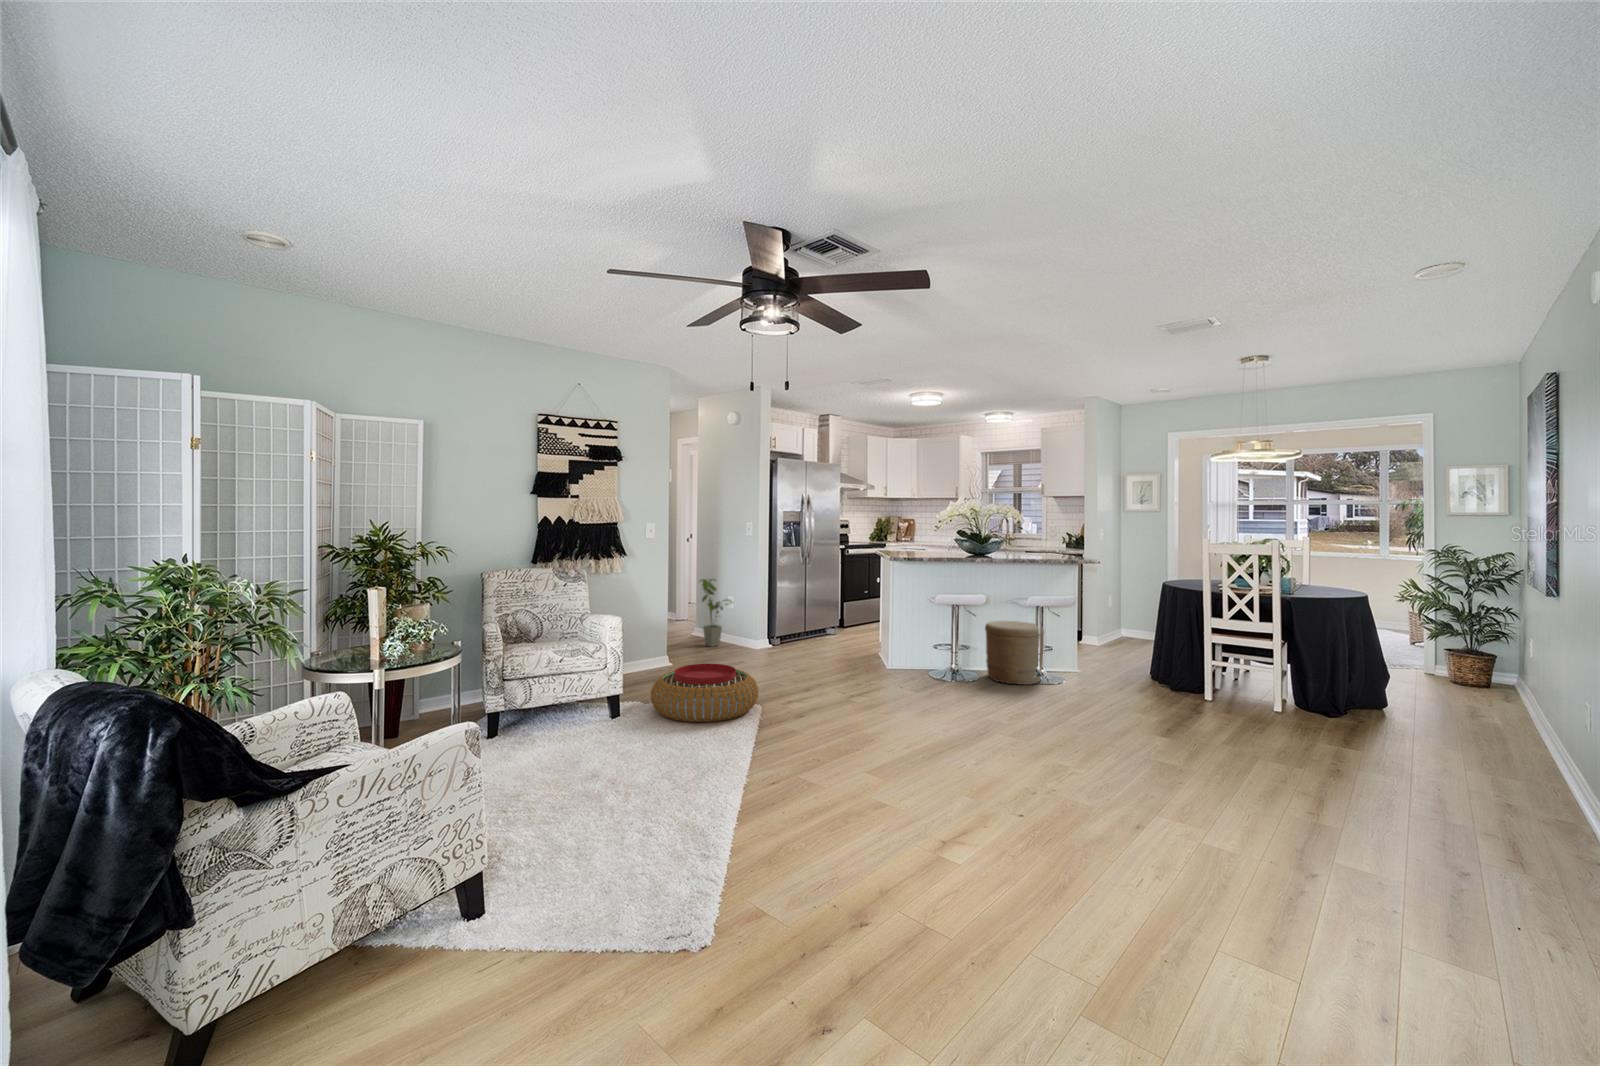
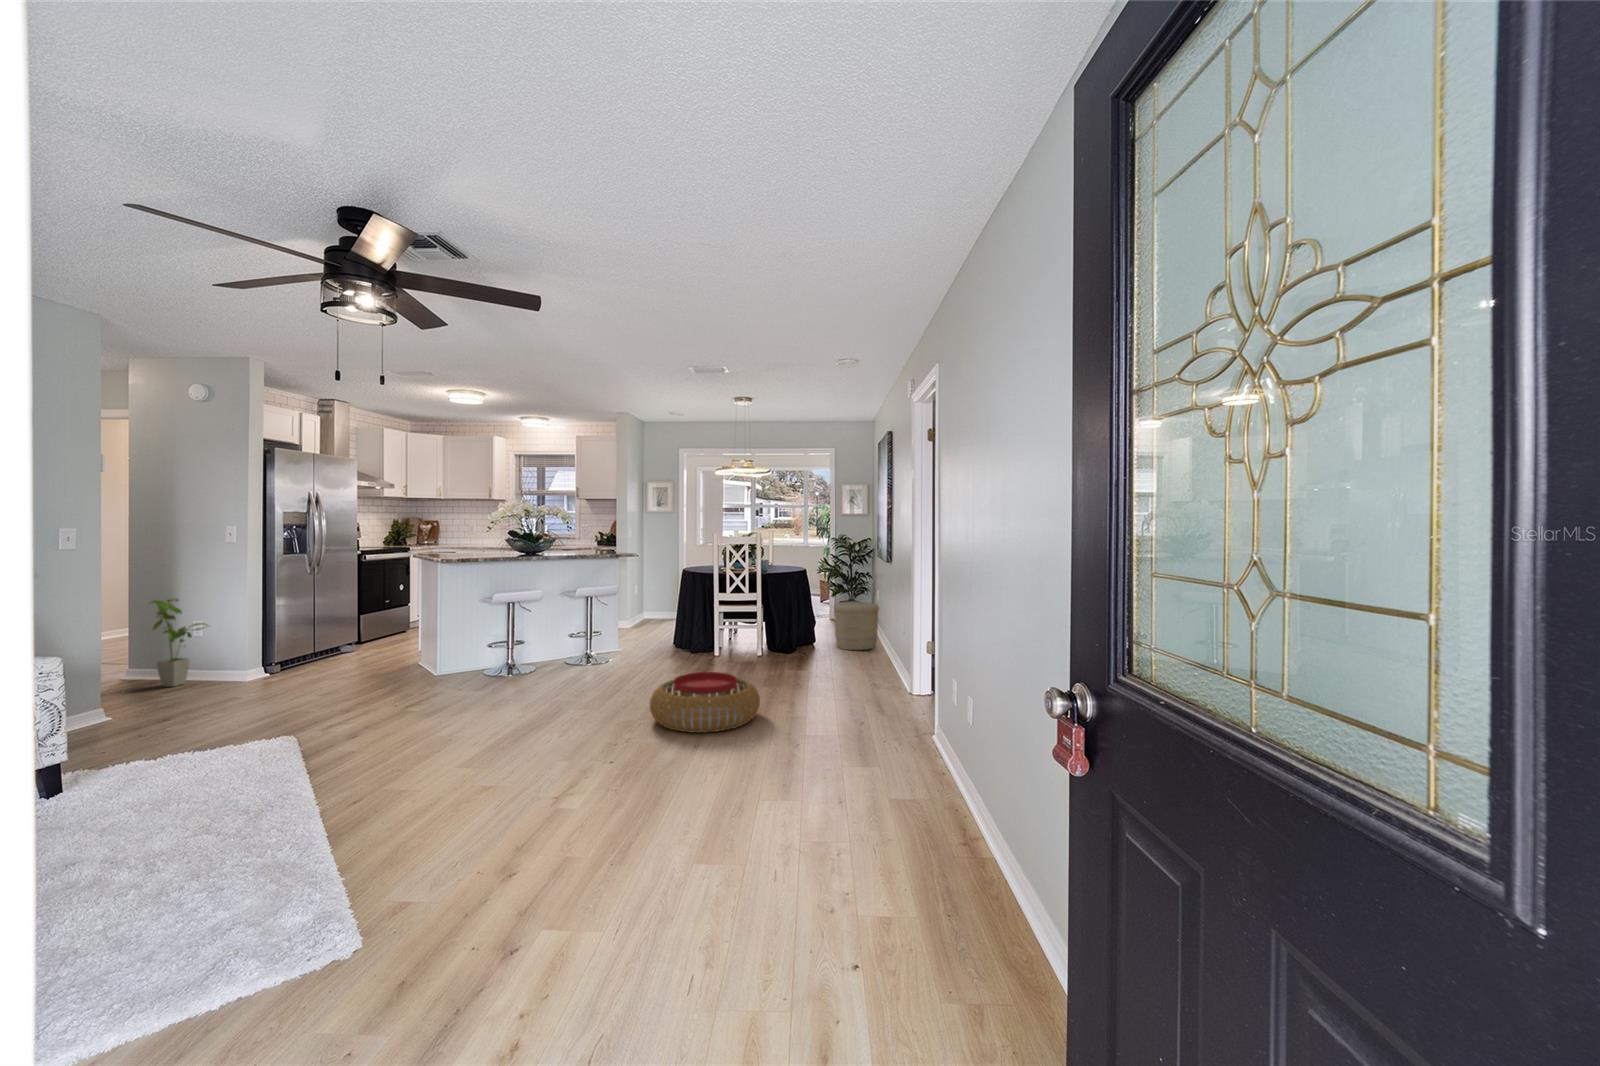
woven basket: present [985,621,1044,685] -> present [834,601,879,650]
pouf: present [651,664,758,722] -> present [650,672,760,733]

